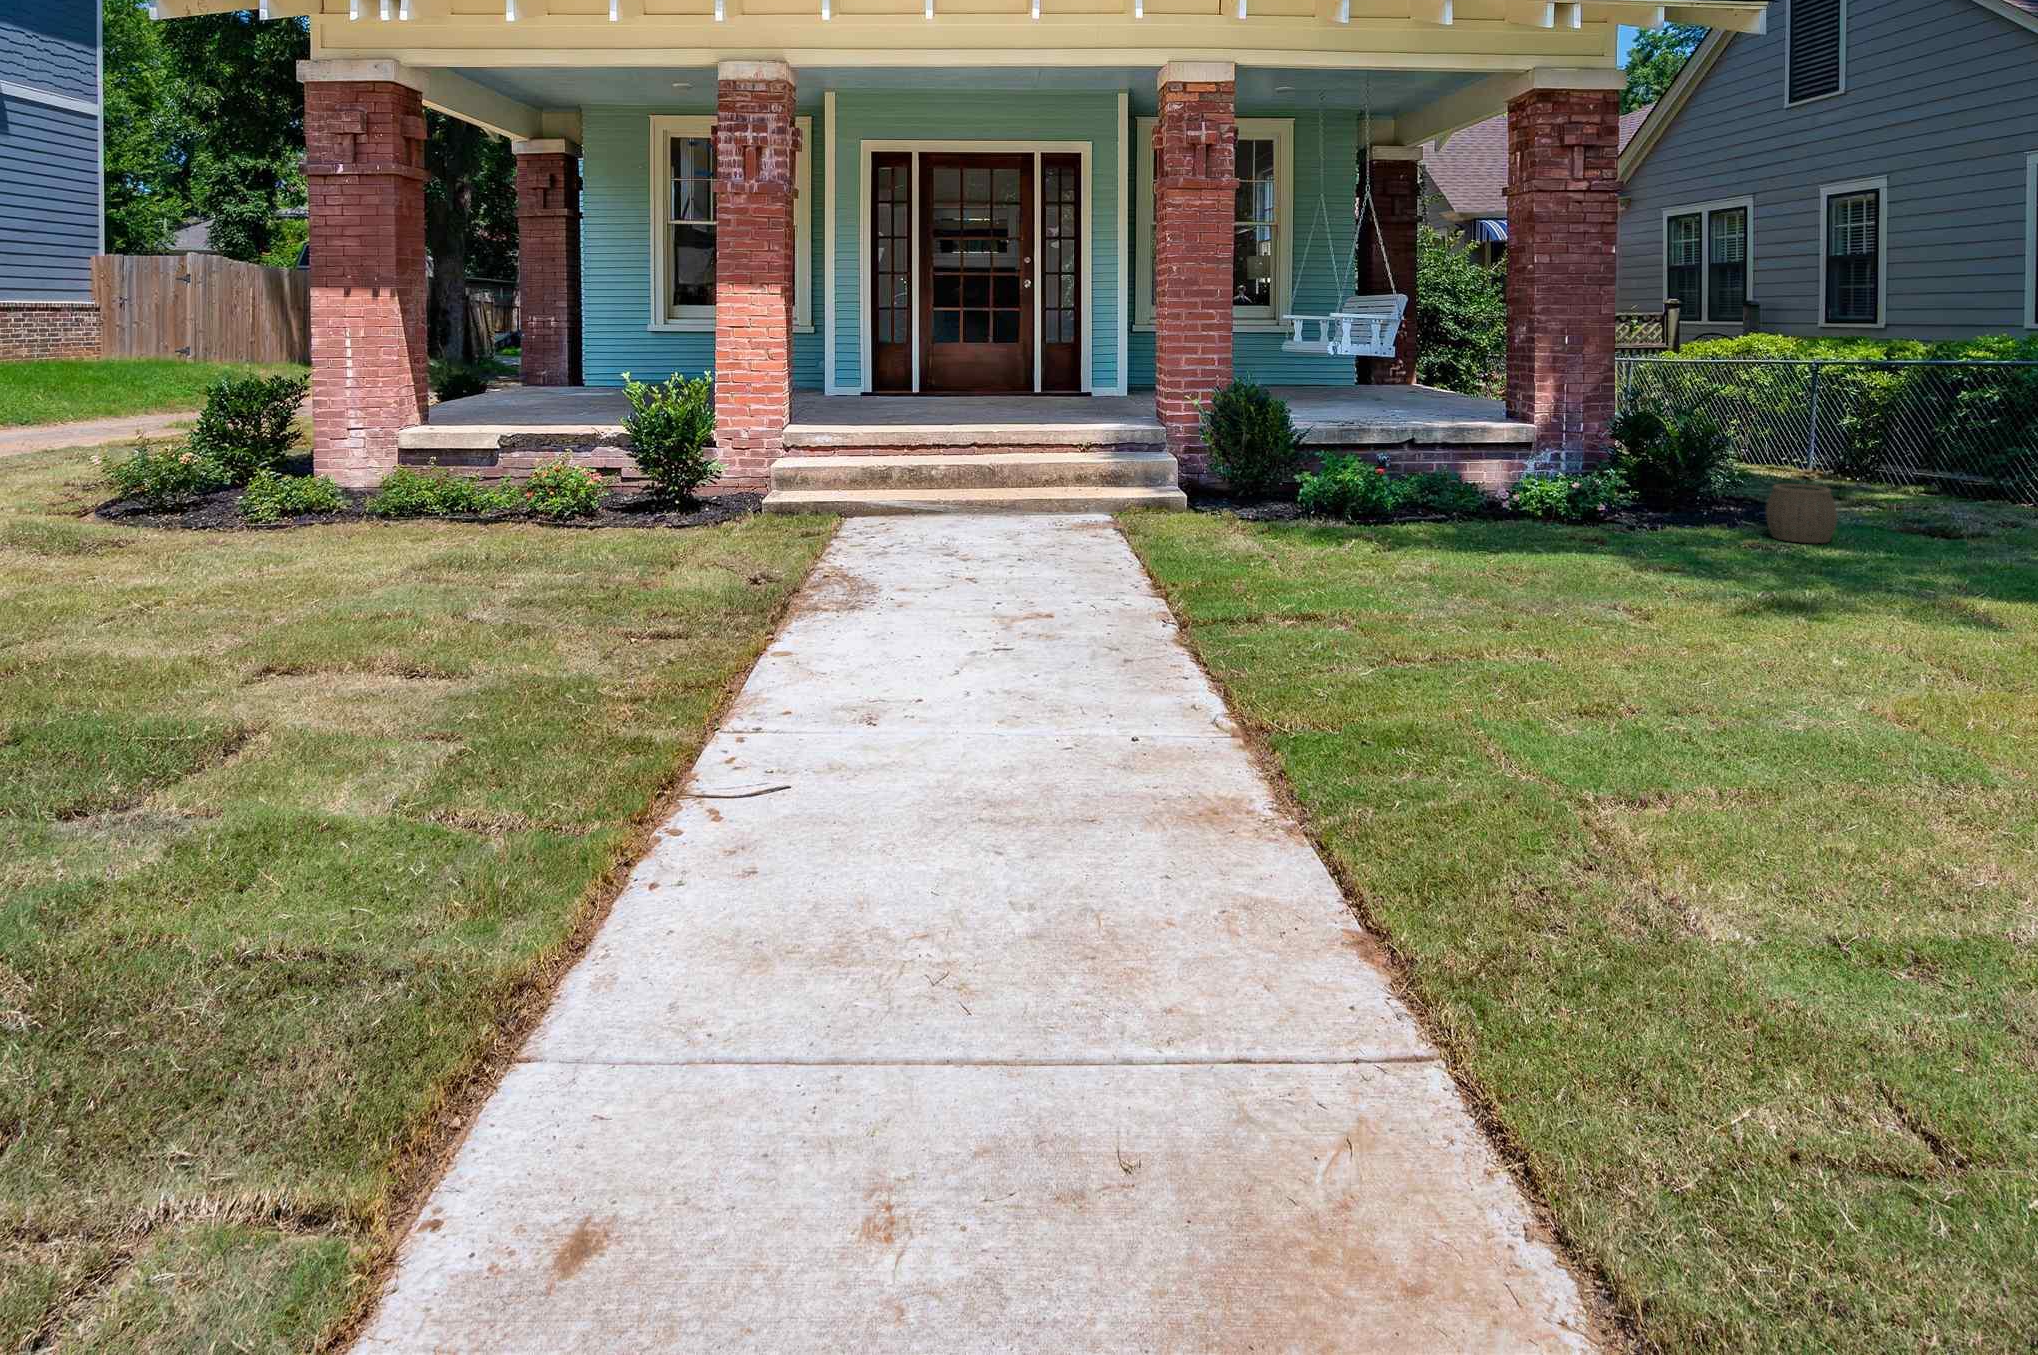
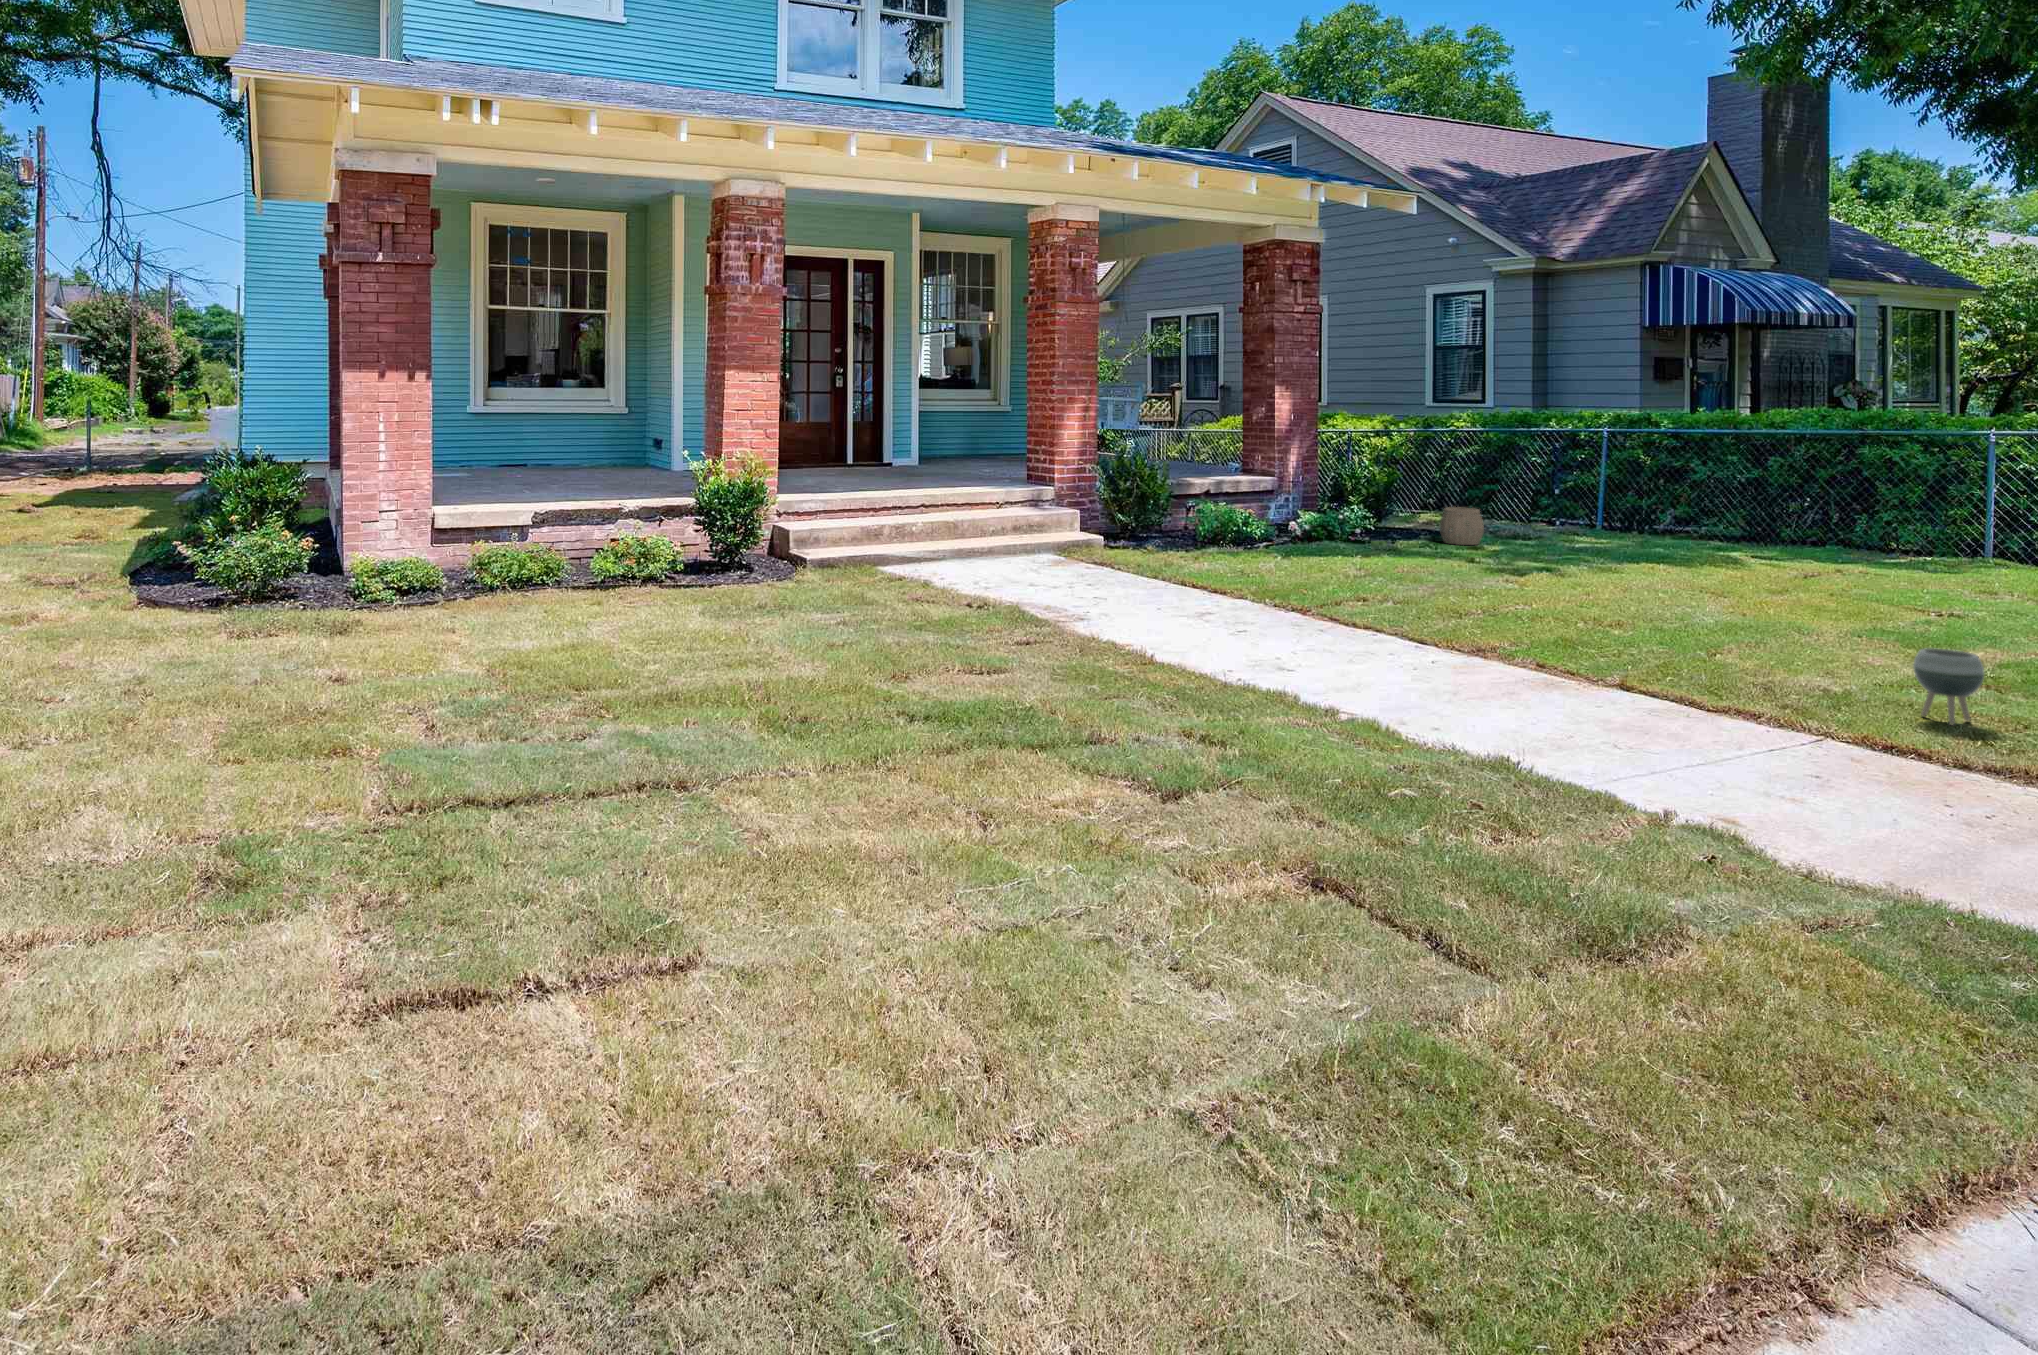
planter: none [1755,881,1902,1074] -> present [1913,648,1984,726]

